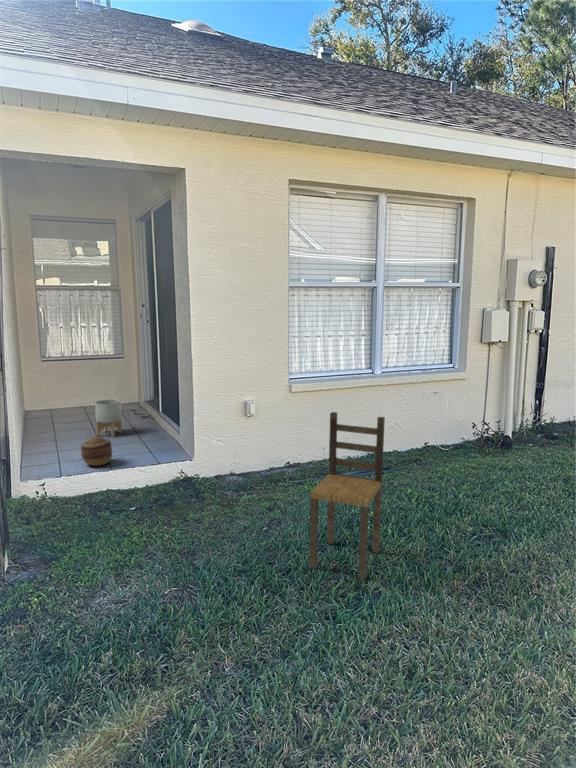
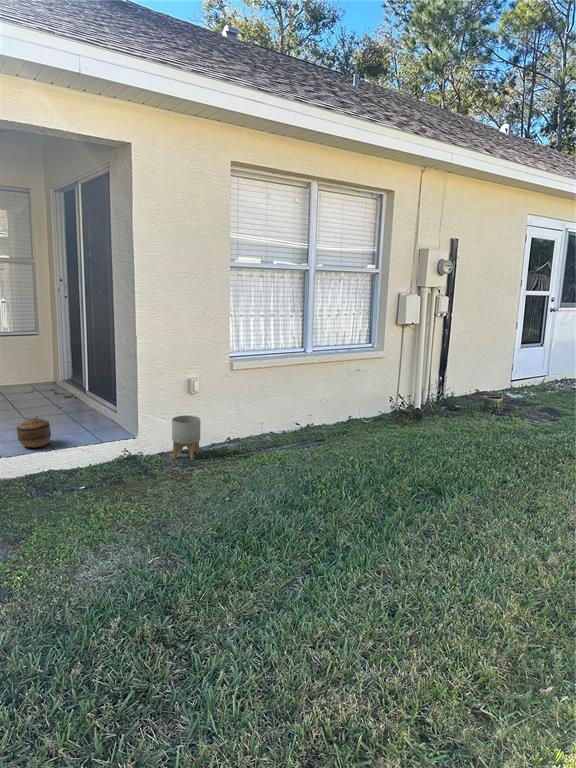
planter: present [95,399,122,437] -> present [172,415,201,460]
chair: present [309,412,385,579] -> none [280,387,345,538]

